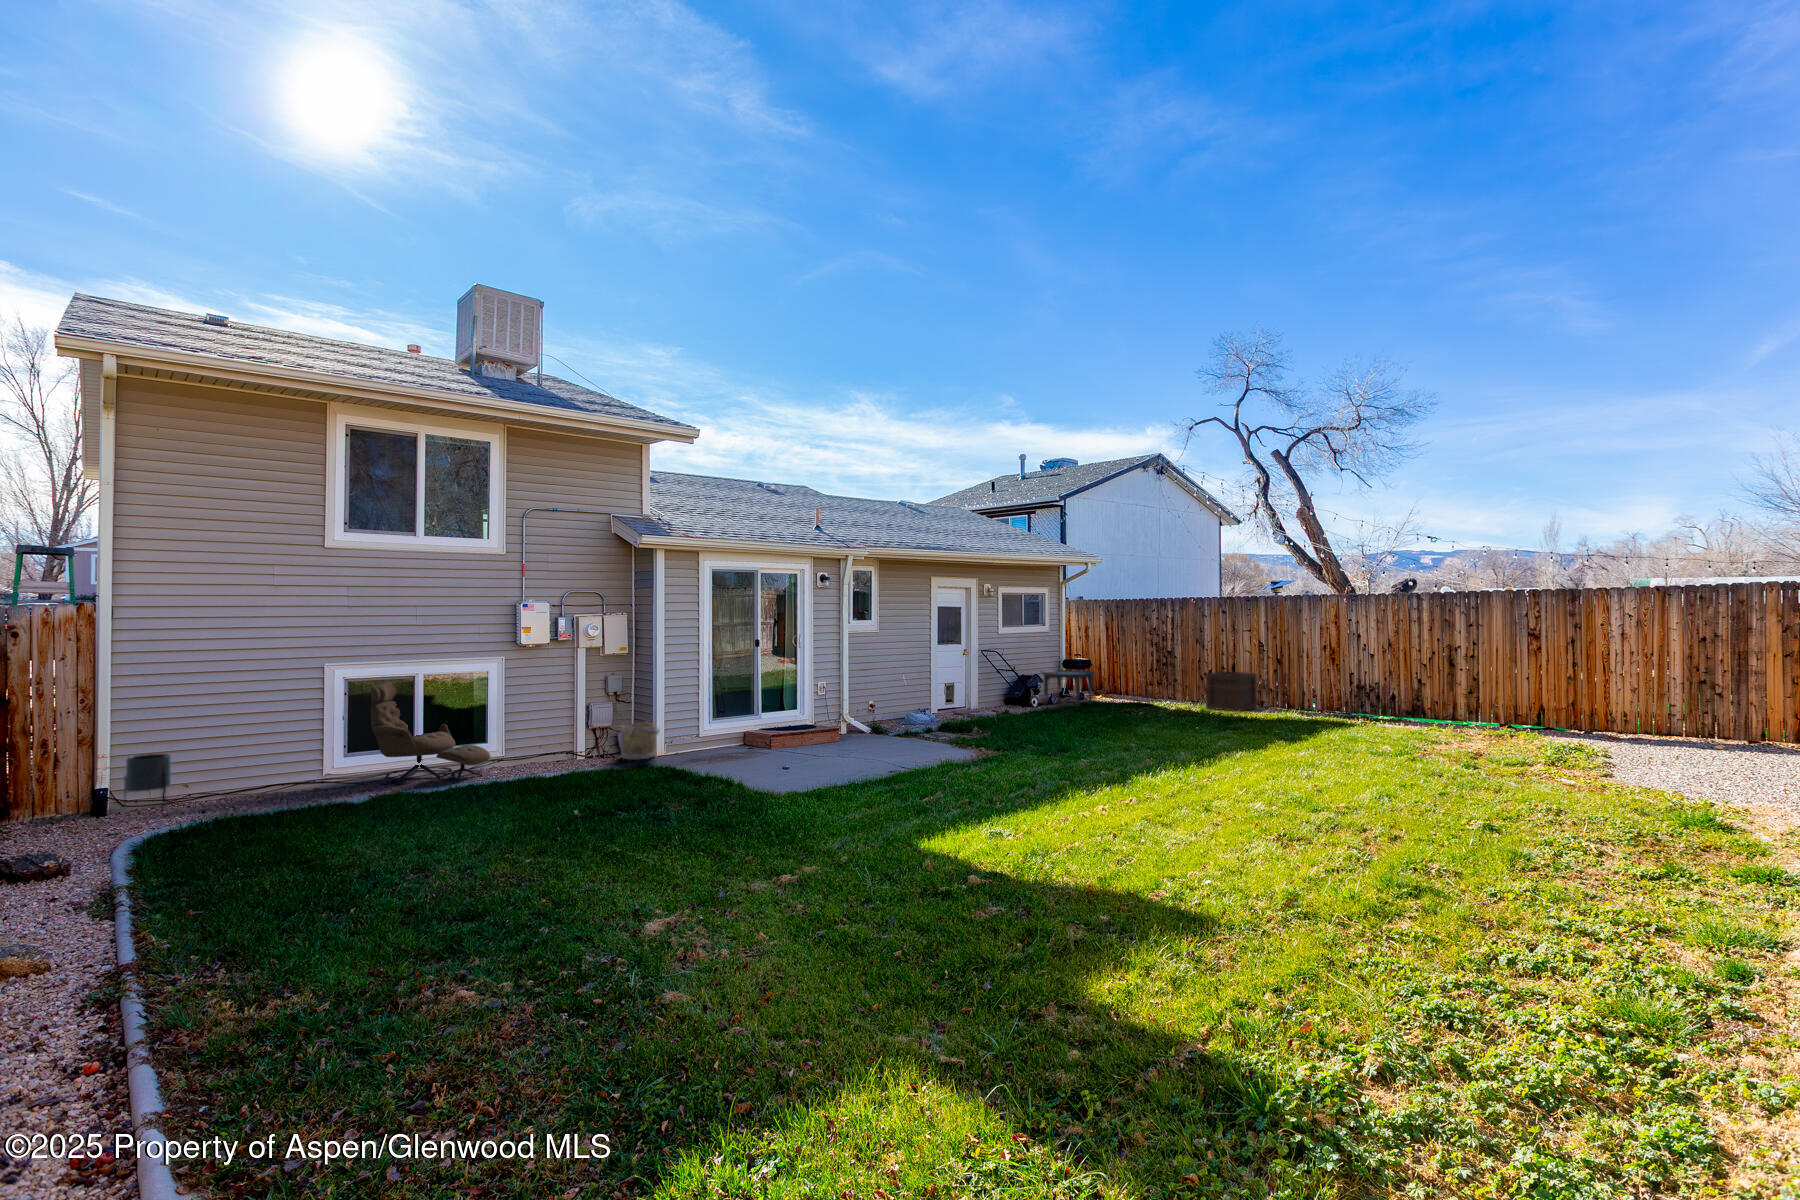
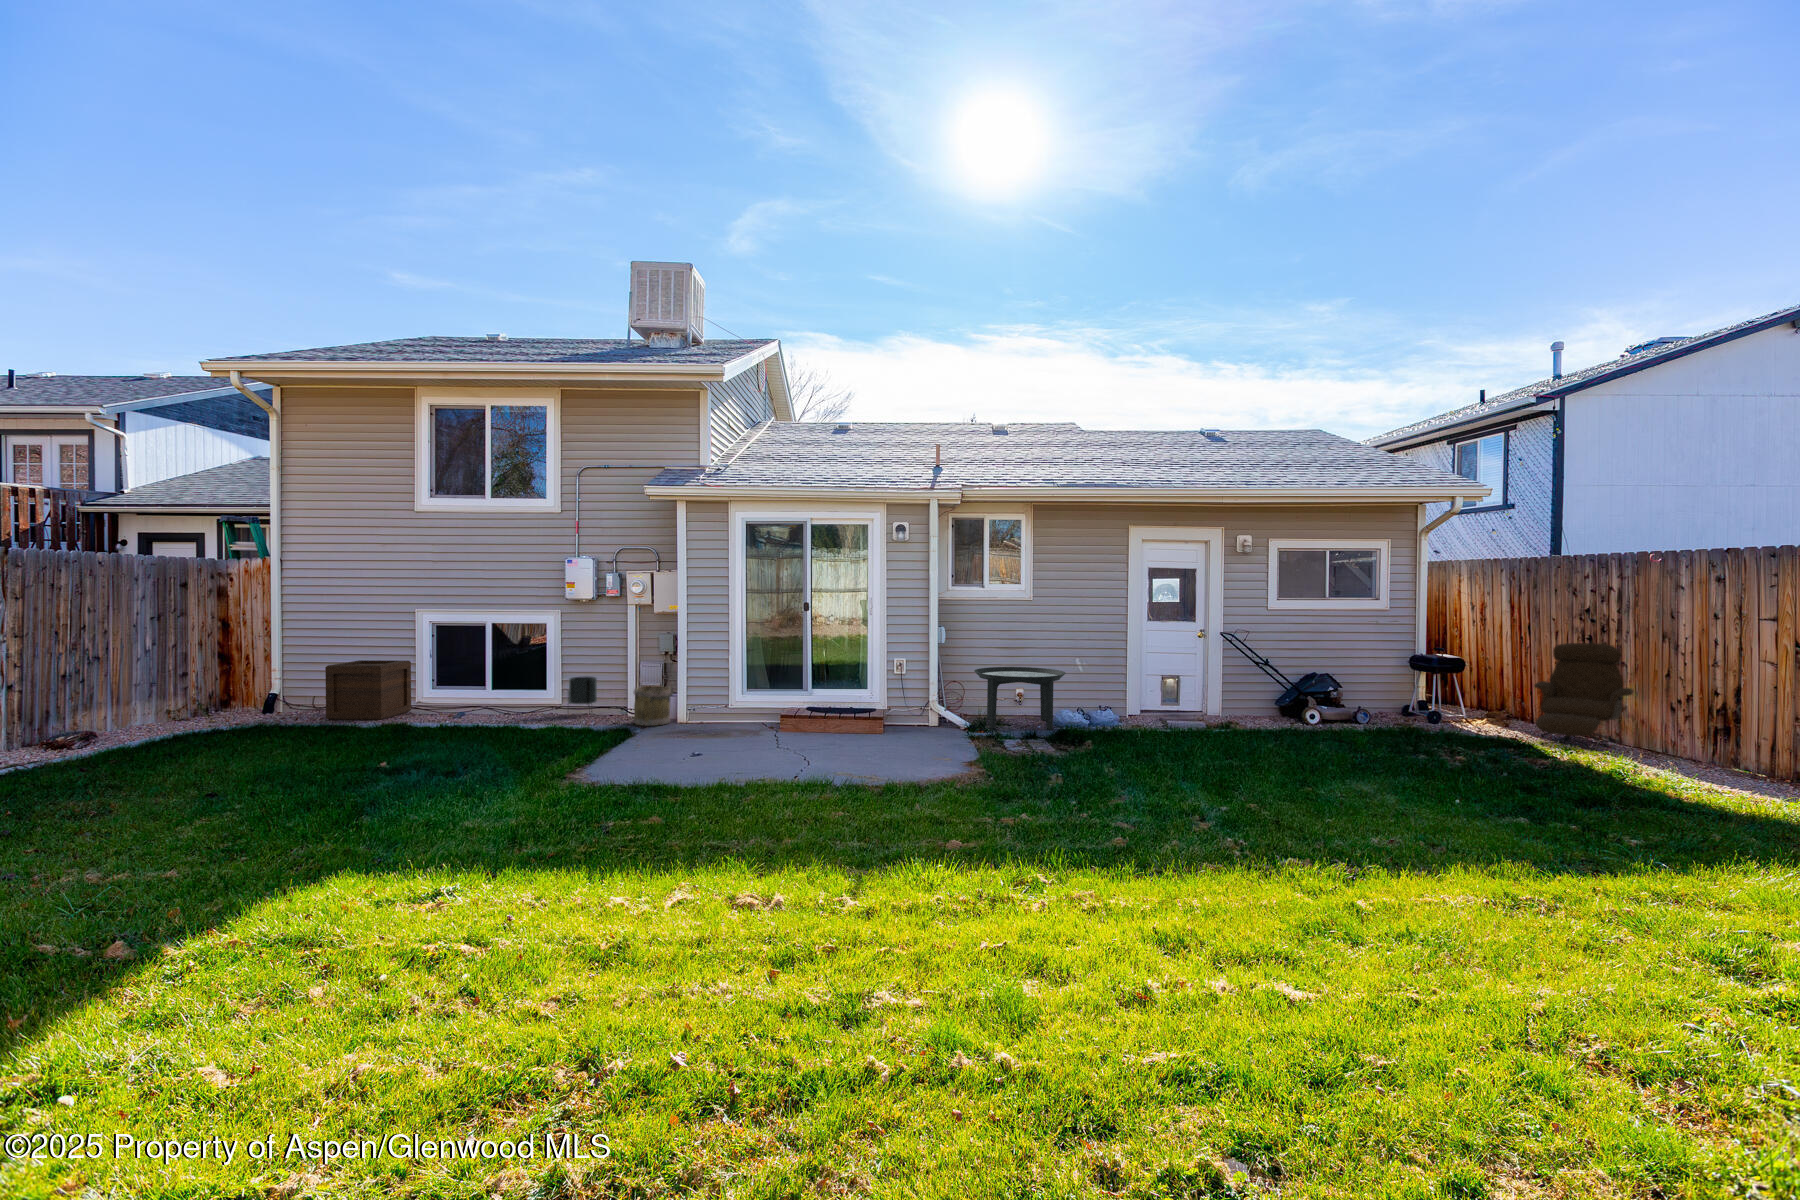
round table: present [1042,670,1096,707] -> present [974,667,1066,730]
wooden crate: present [1206,671,1257,712] -> present [325,660,411,720]
lounge chair: present [371,682,490,781] -> present [1534,643,1633,750]
planter: present [124,754,171,793] -> present [568,676,597,706]

